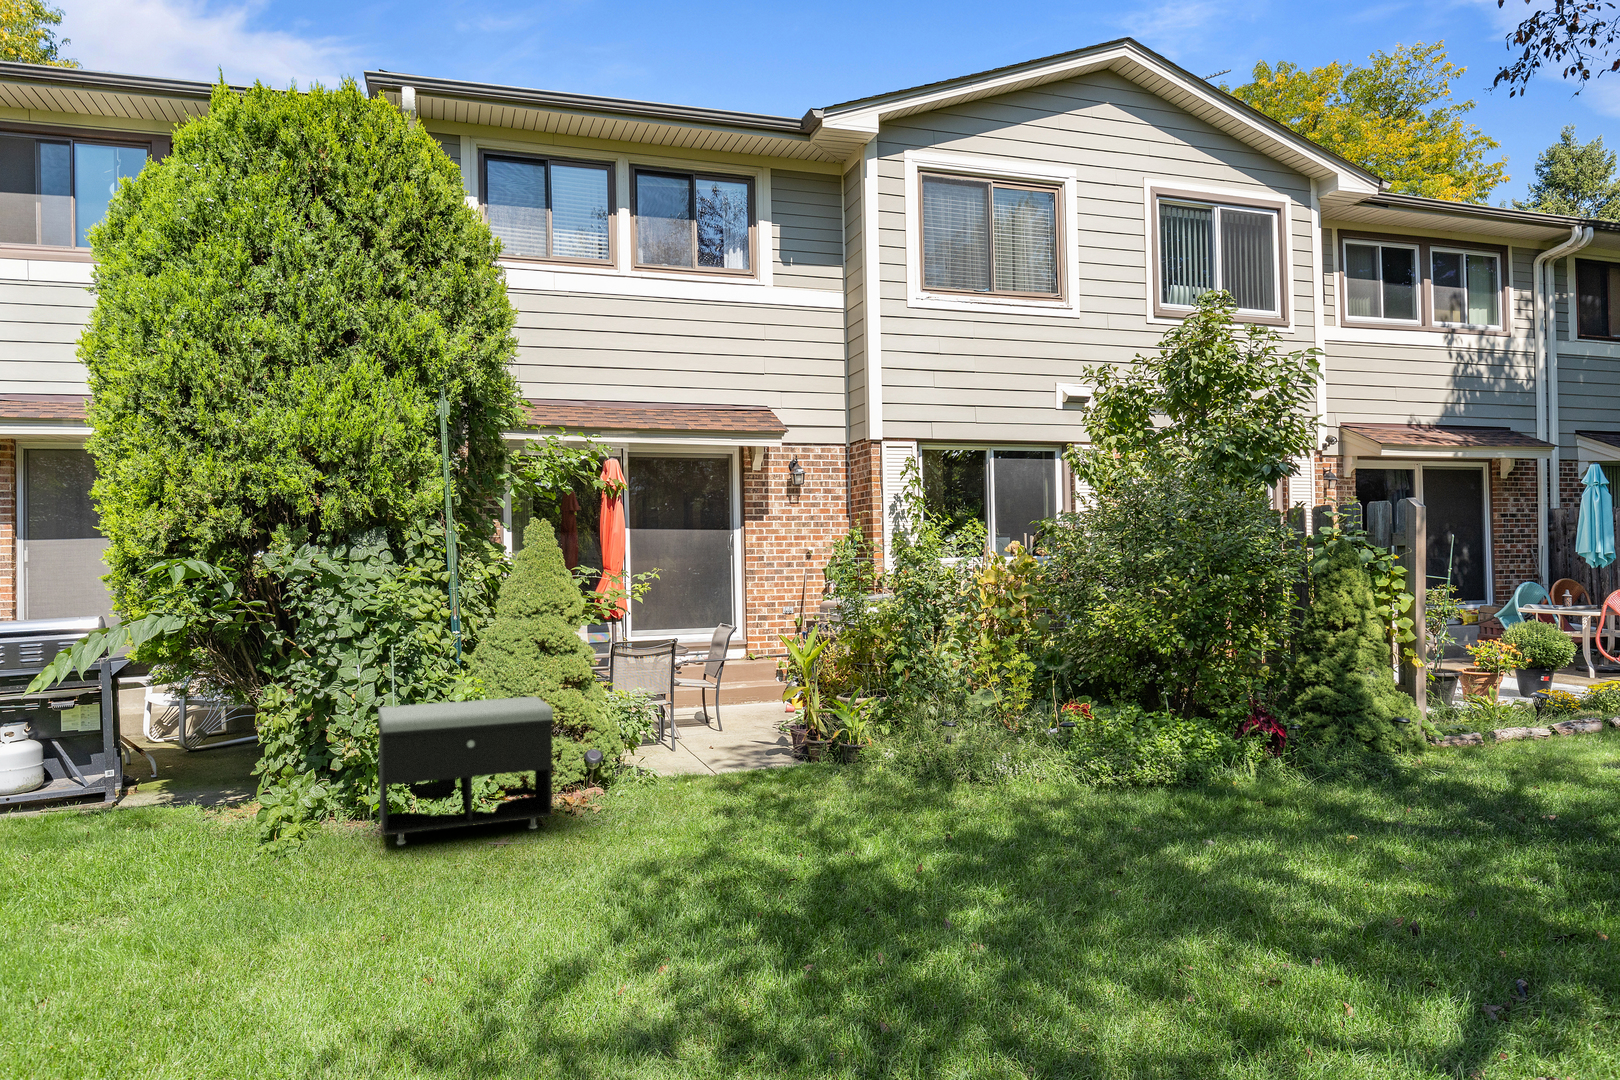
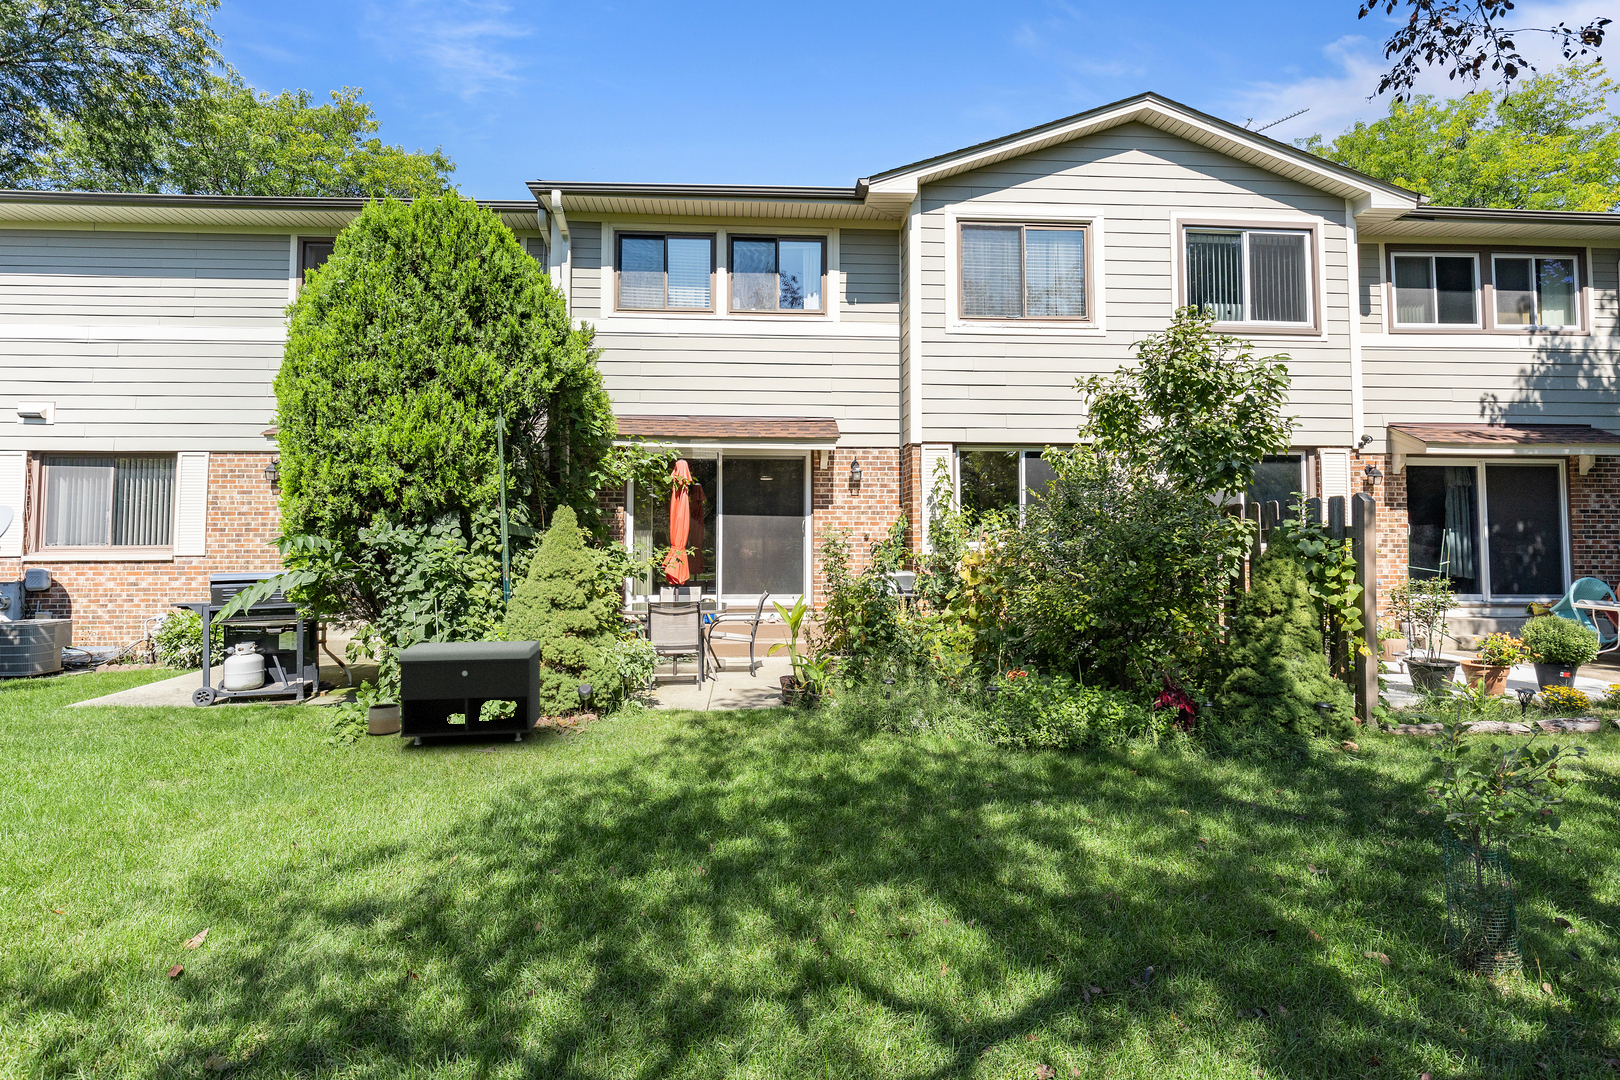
planter: none [306,792,348,836] -> present [368,704,400,735]

